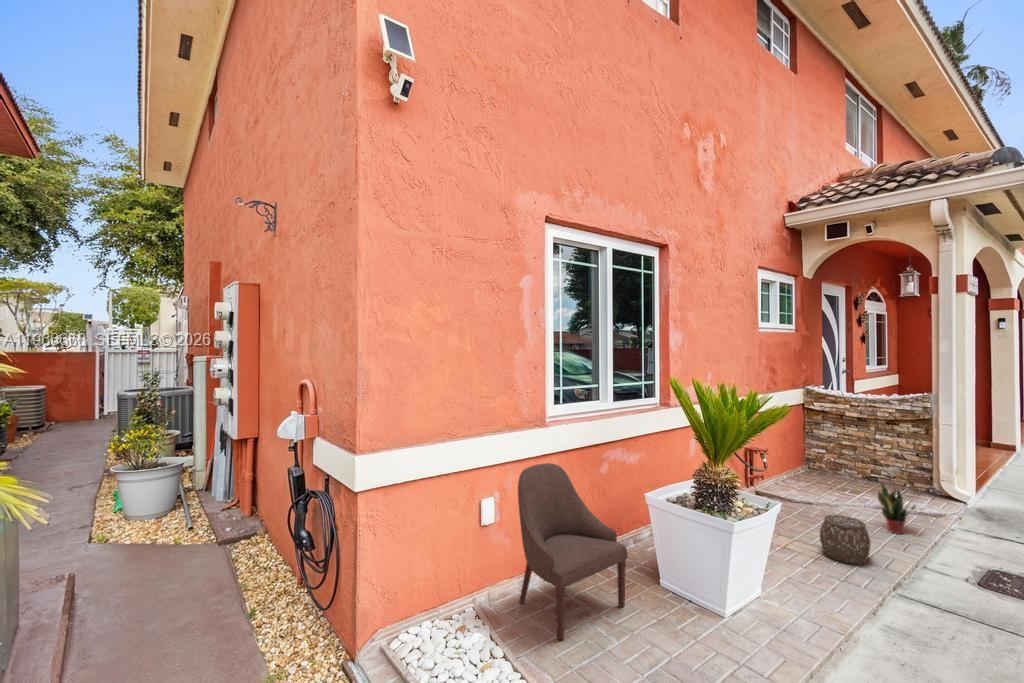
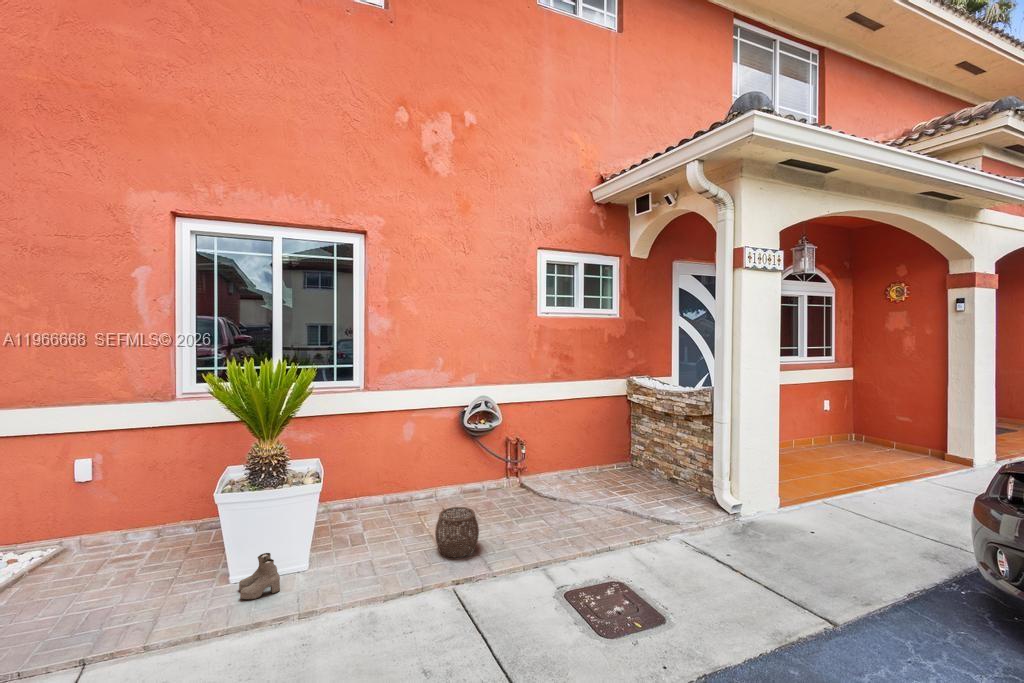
chair: present [518,463,628,640] -> none [63,435,180,580]
potted plant: present [878,483,915,534] -> none [550,479,592,537]
boots: none [750,578,792,629] -> present [239,553,280,600]

